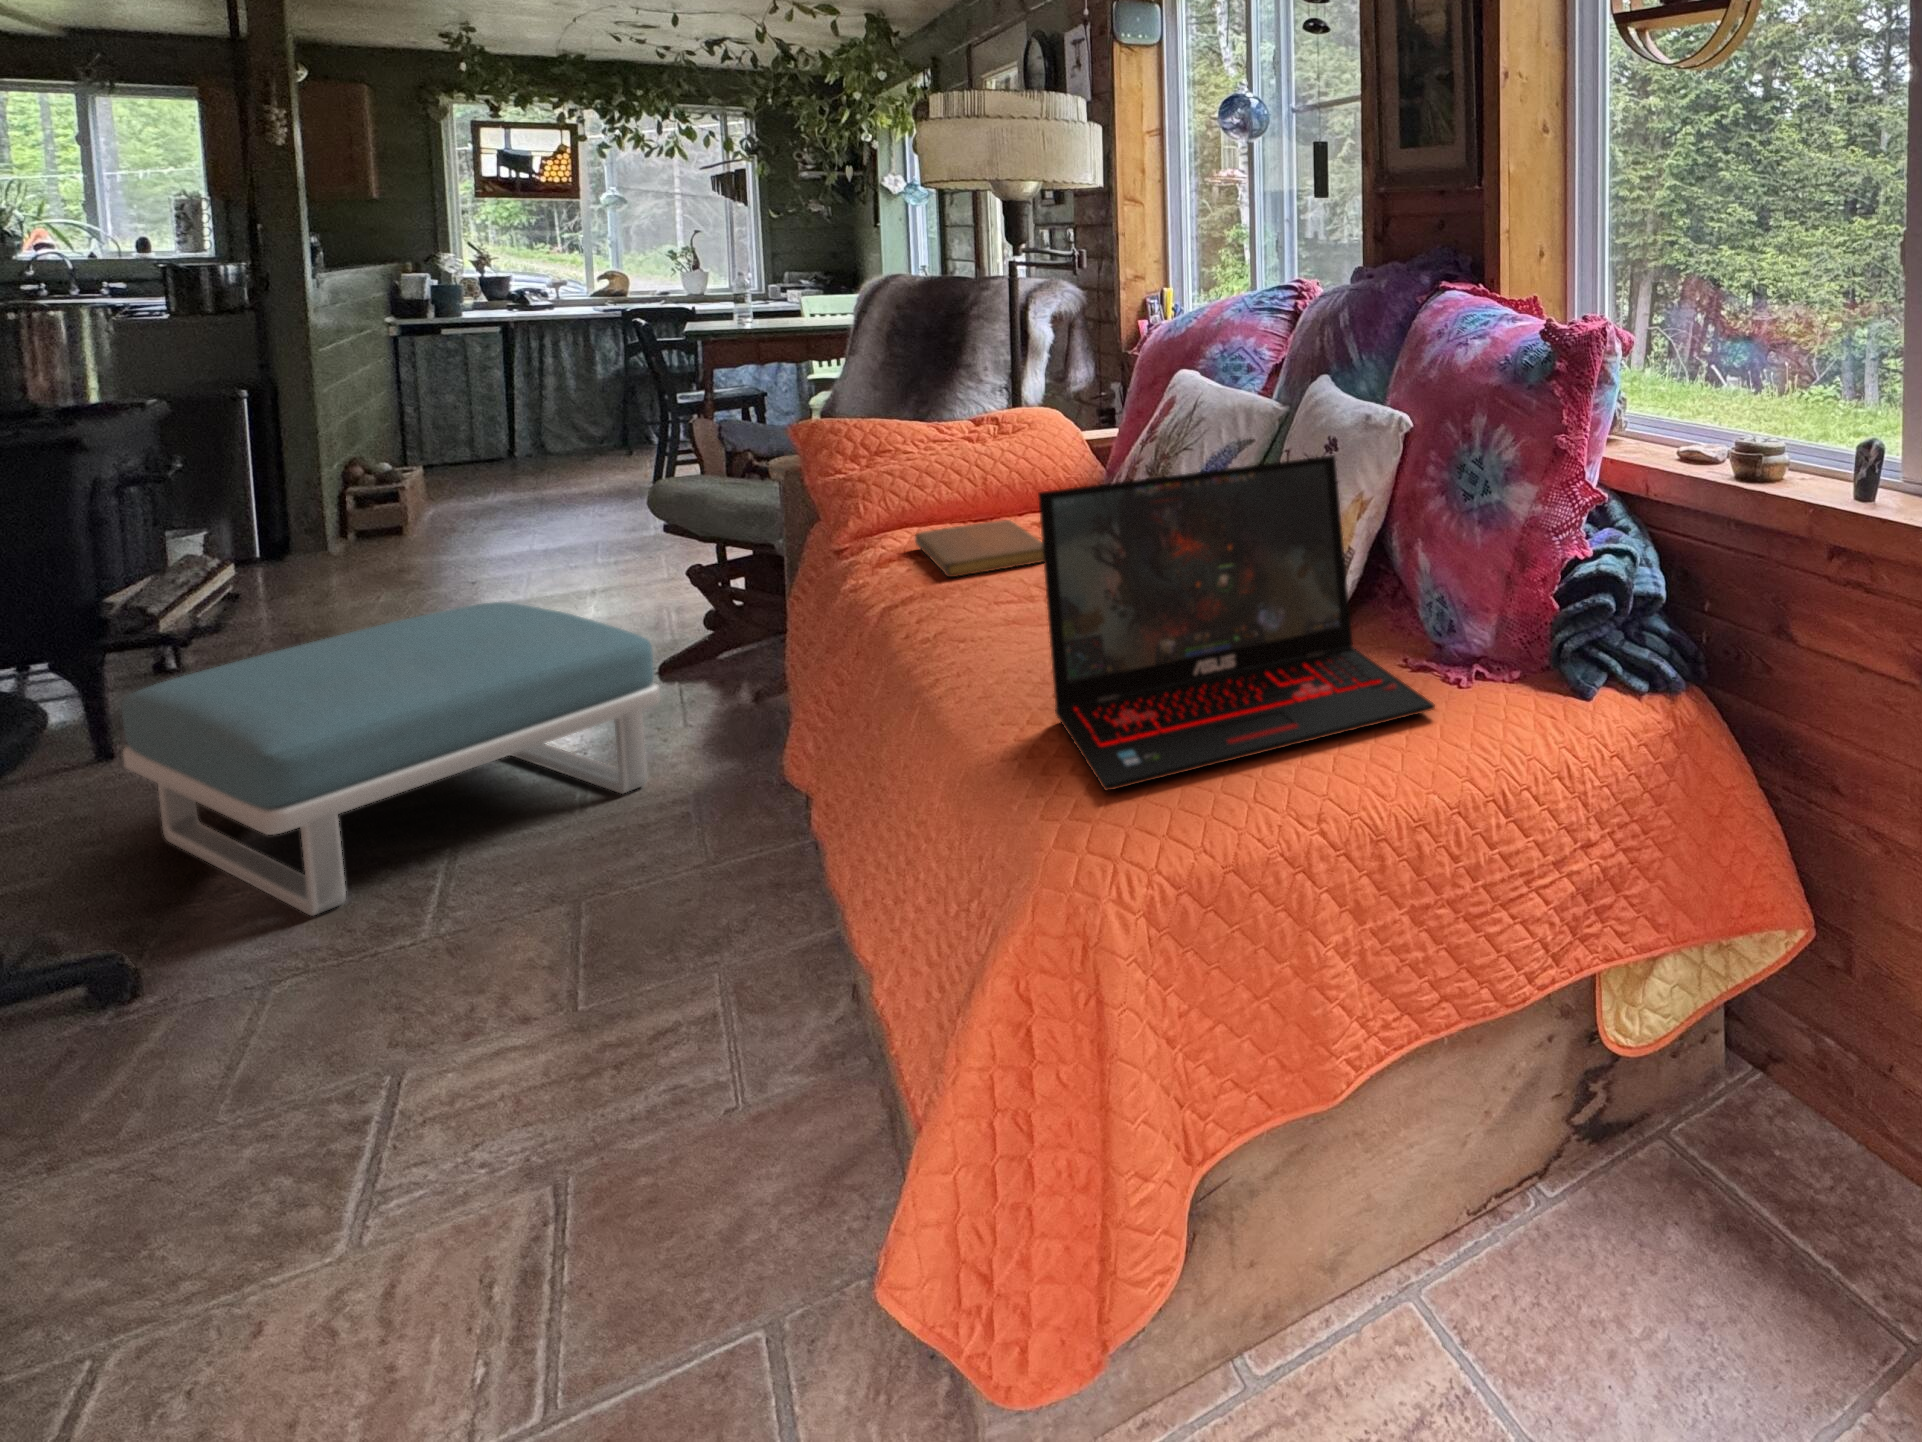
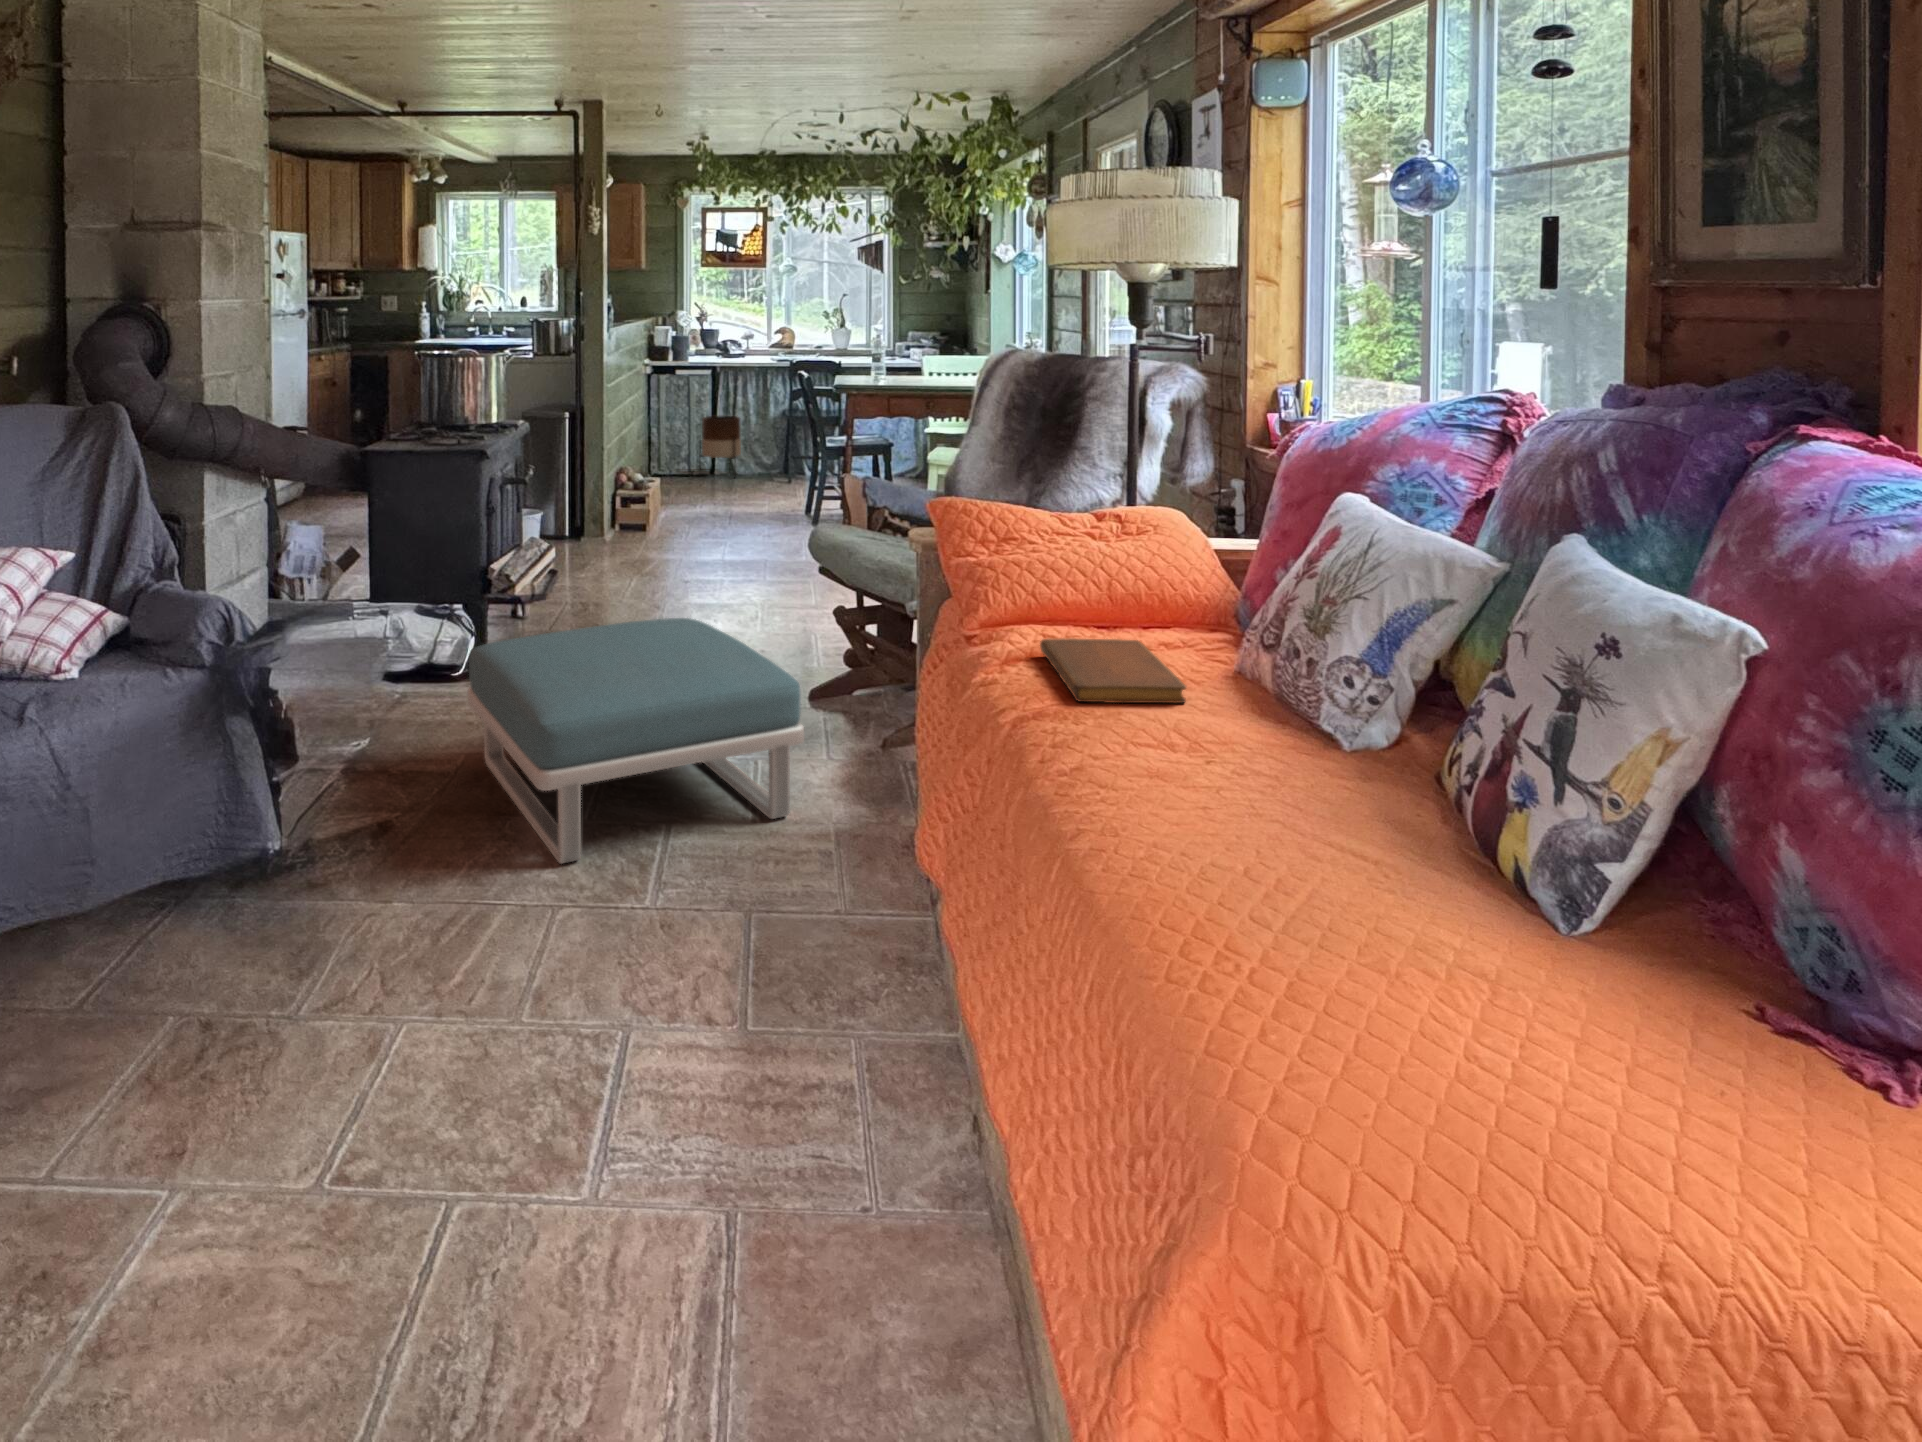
planter: none [493,379,559,457] -> present [700,416,741,466]
laptop: present [1038,455,1435,790] -> none [1215,662,1863,1144]

